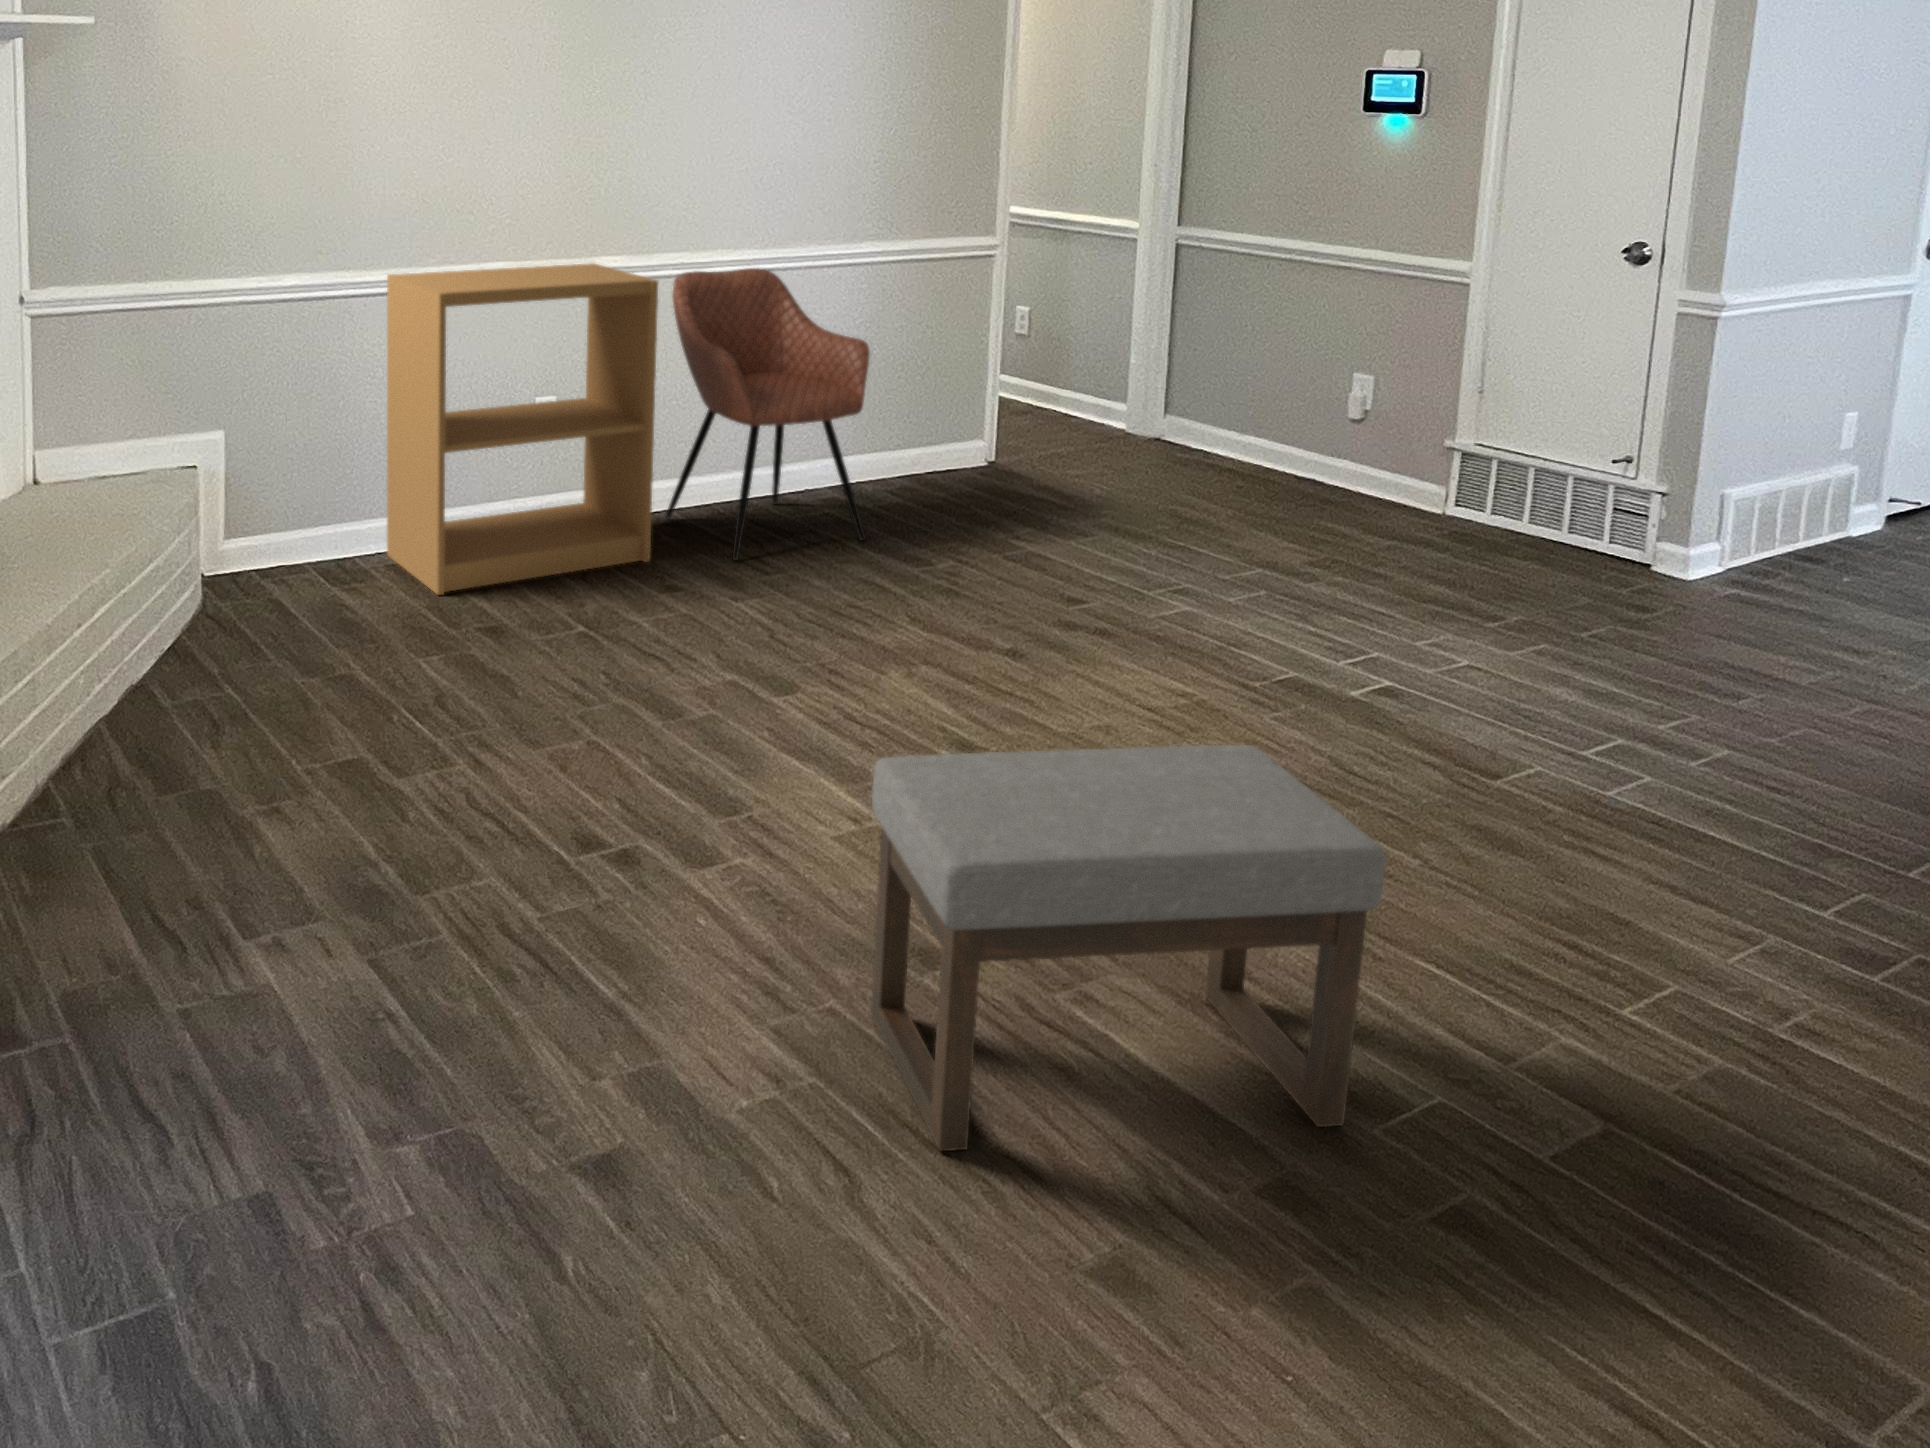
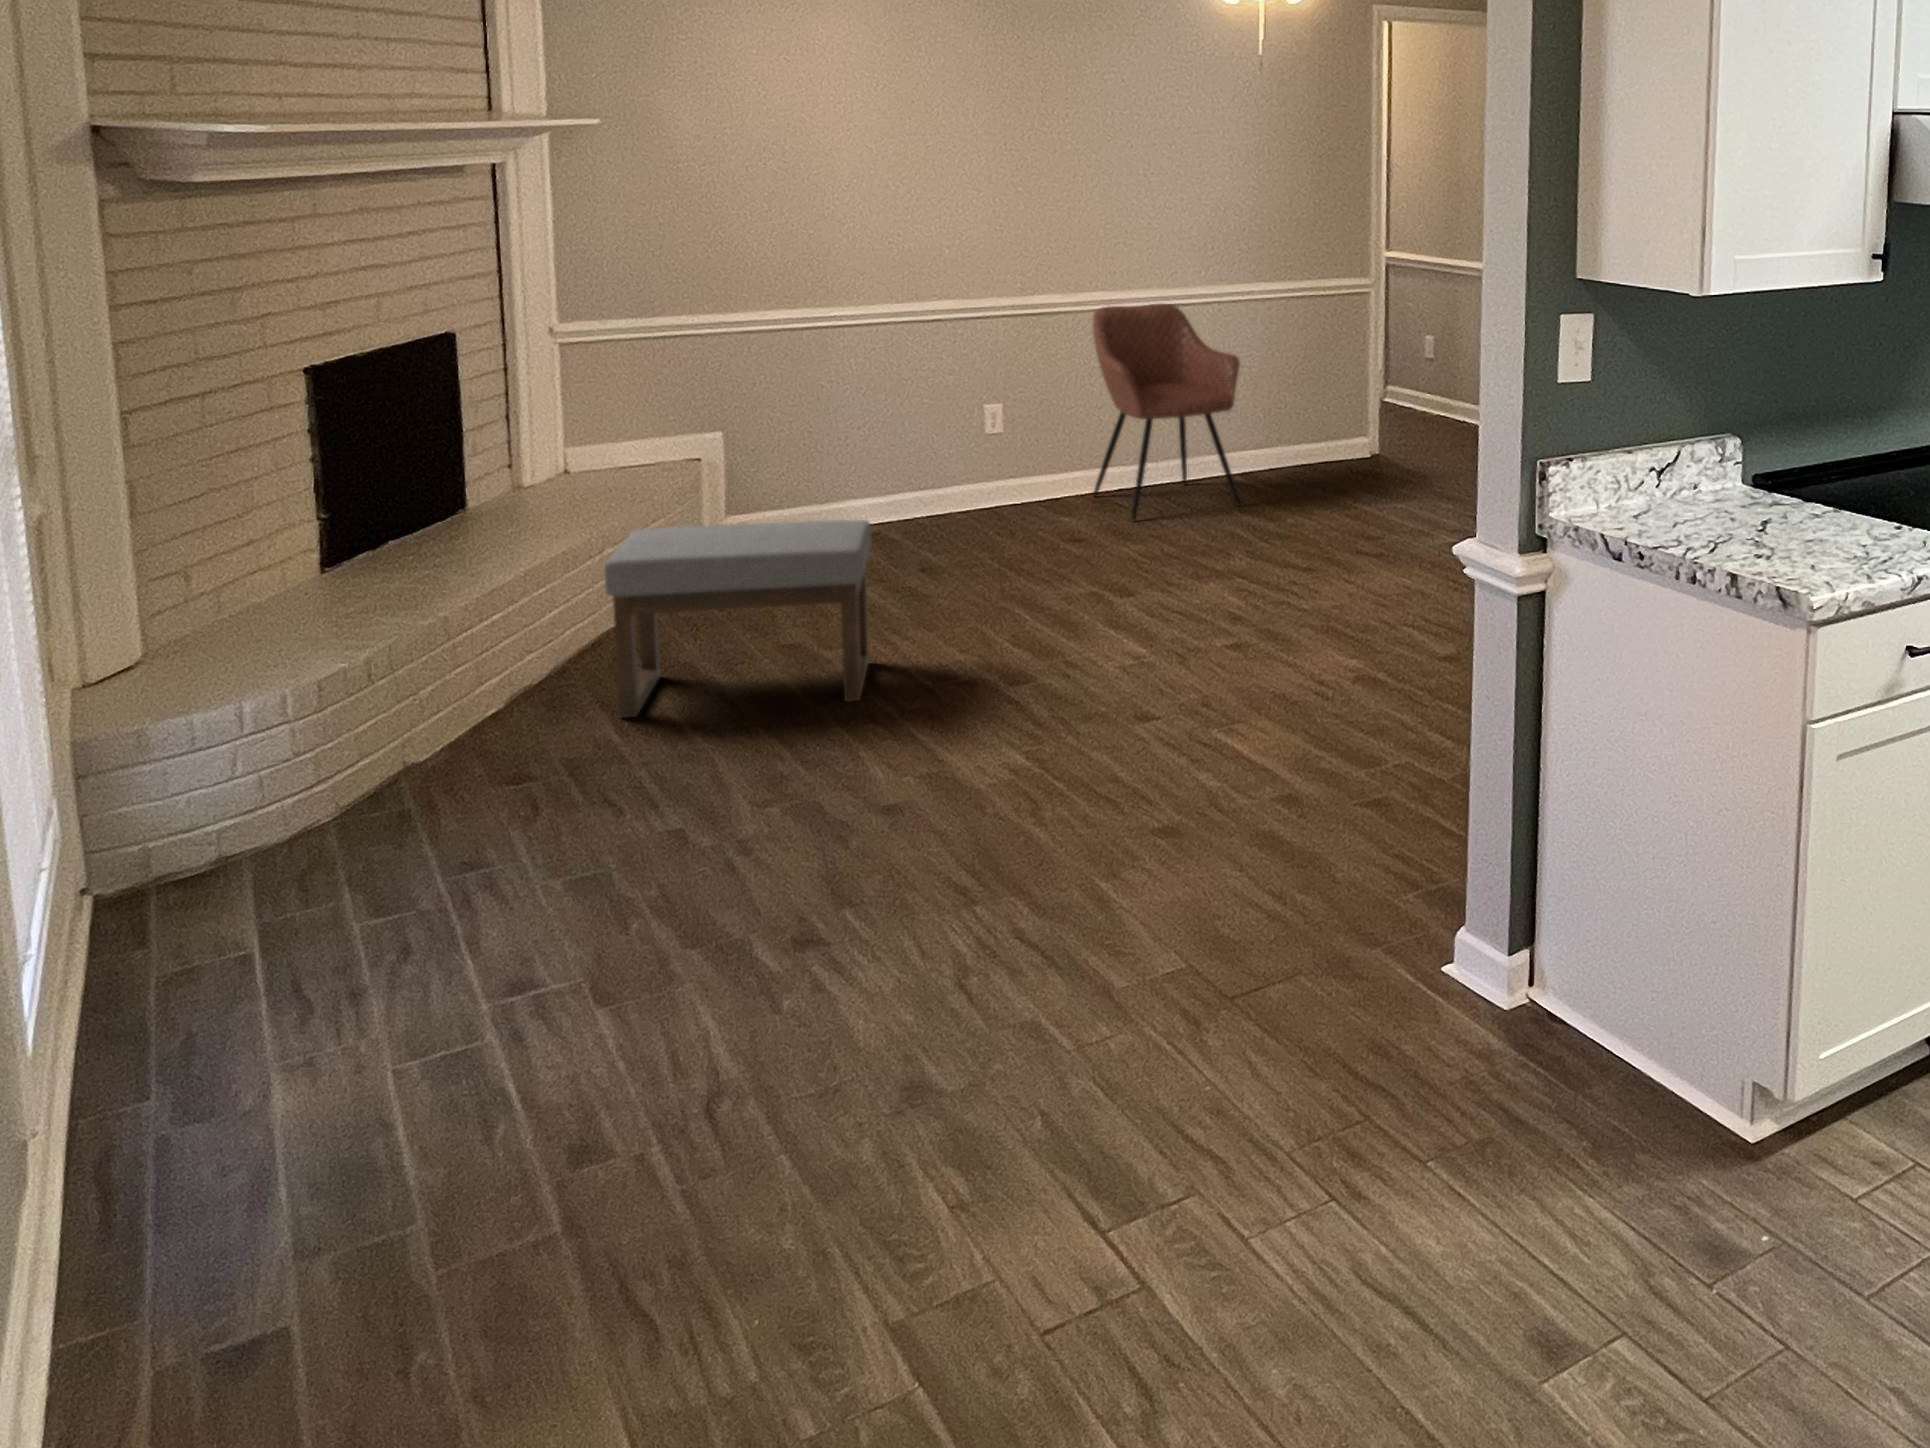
bookshelf: present [387,263,658,595] -> none [854,300,1068,549]
ottoman: present [871,745,1386,1151] -> present [604,520,871,718]

